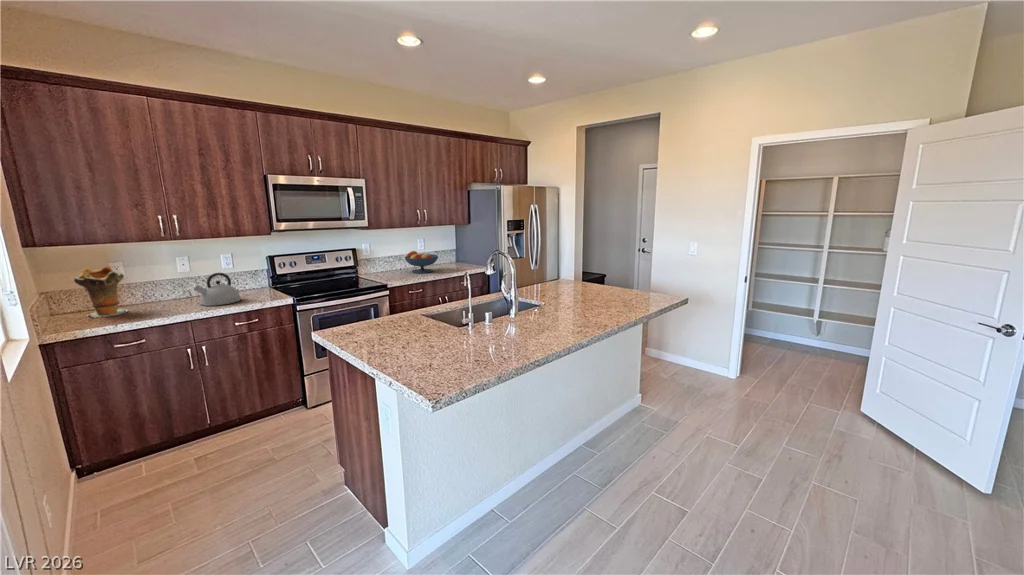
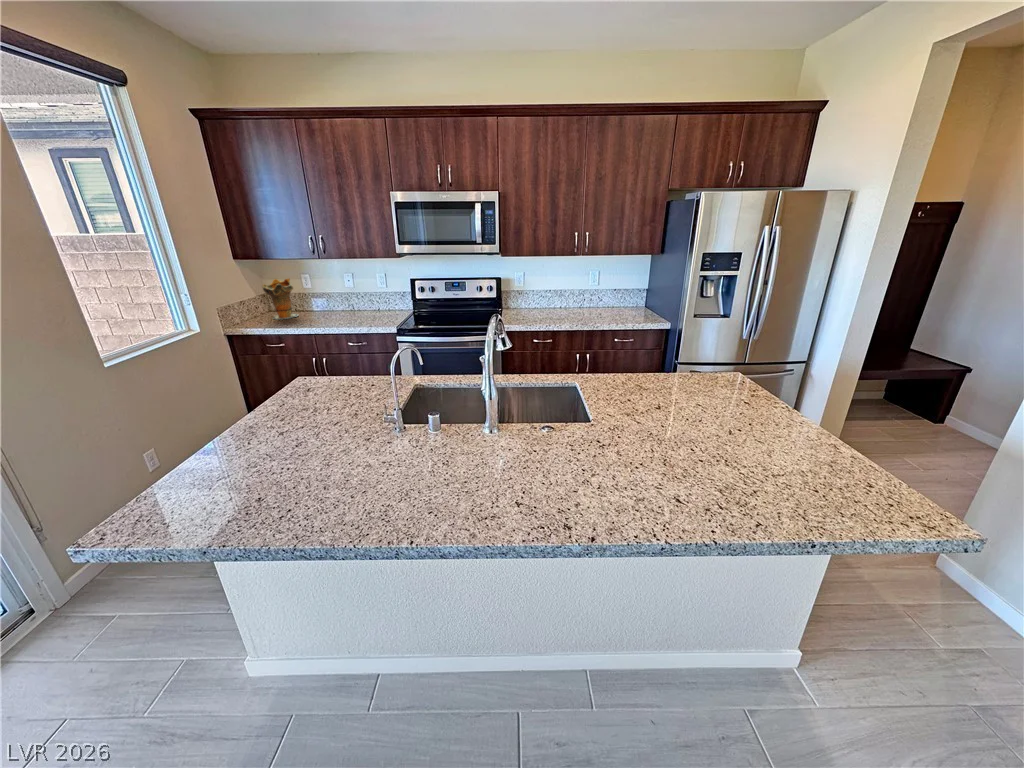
fruit bowl: present [405,251,438,273] -> none [553,286,597,318]
kettle: present [194,273,241,306] -> none [330,293,368,323]

